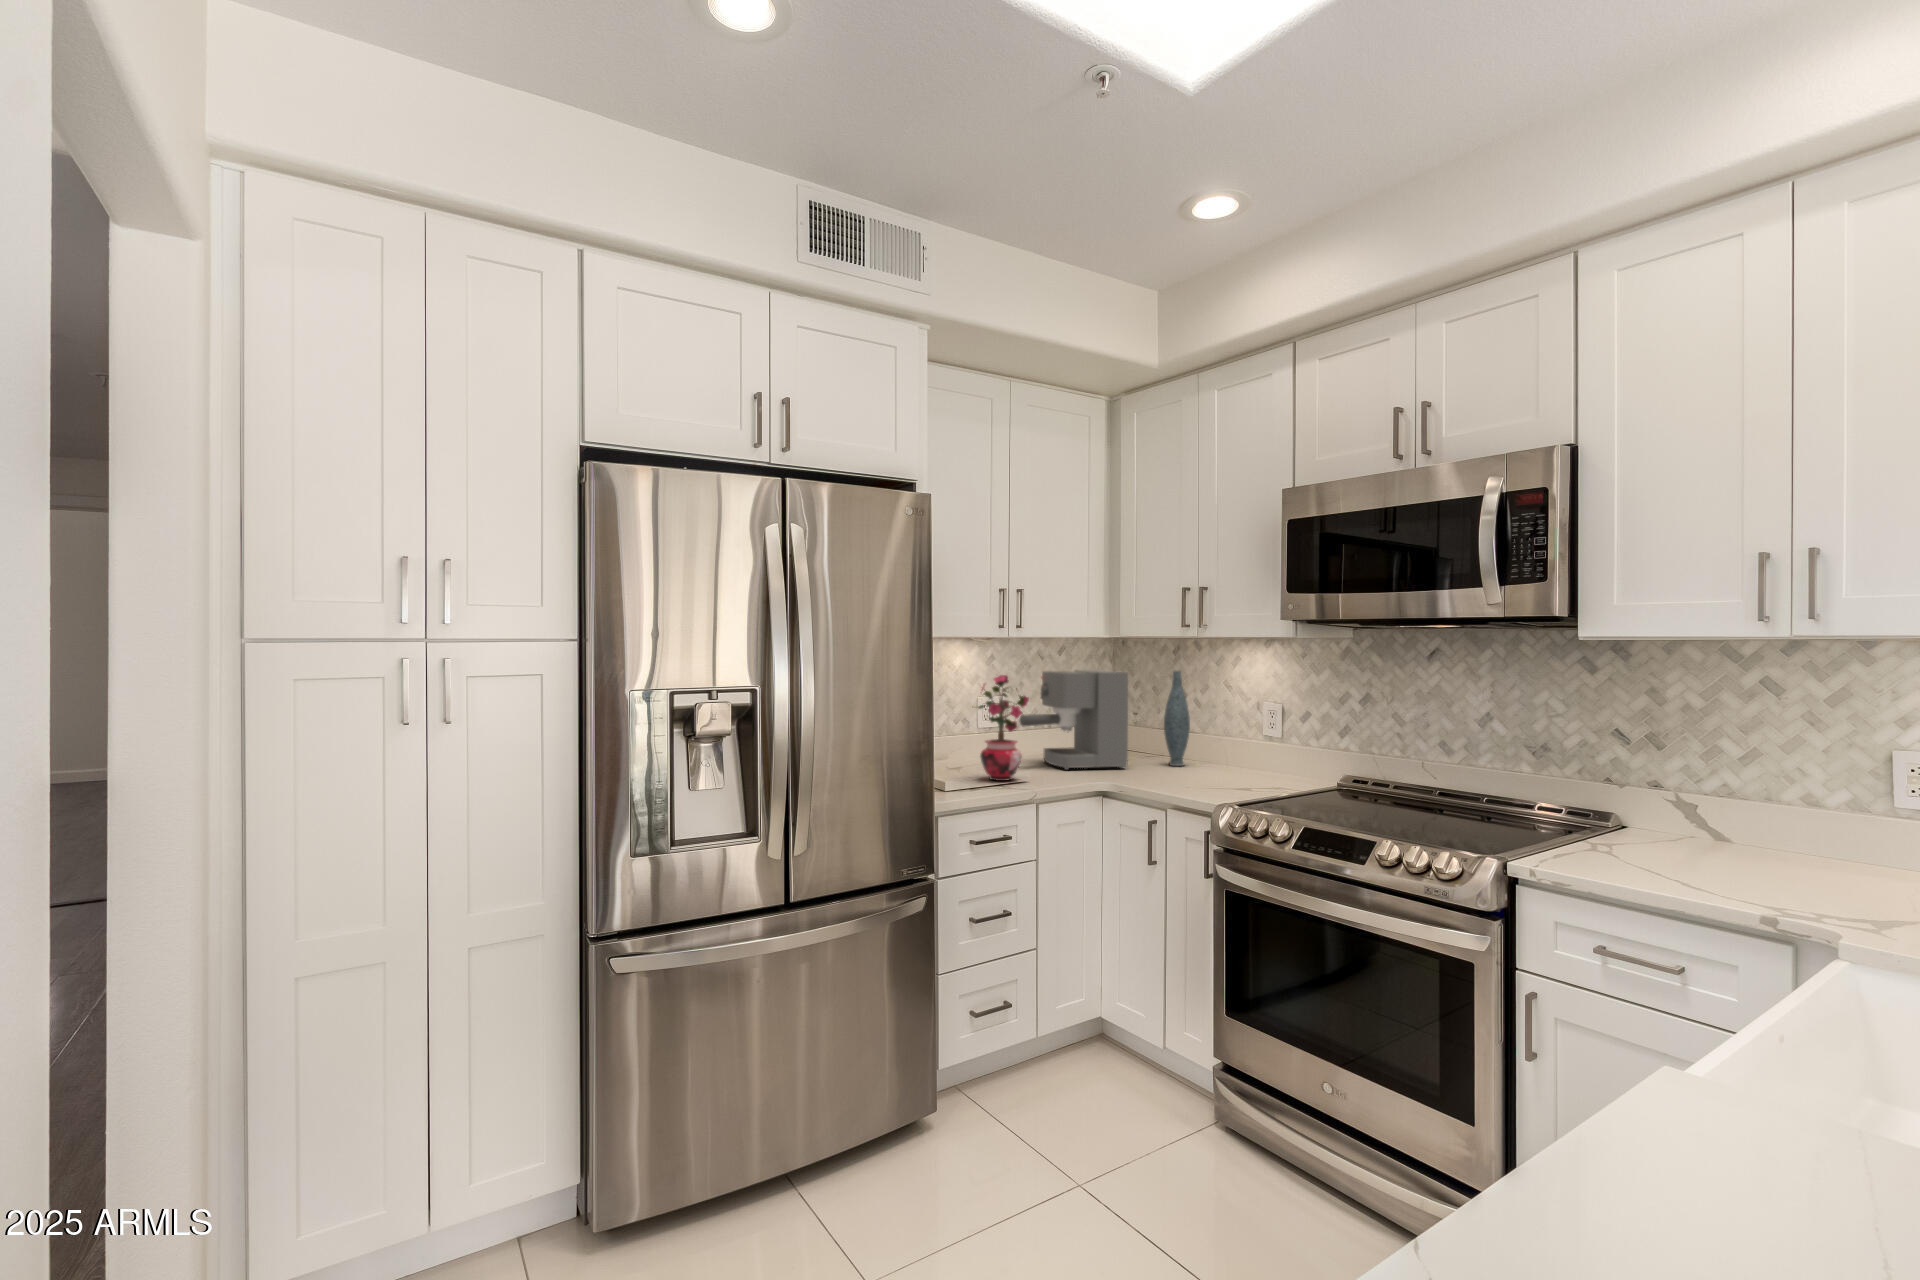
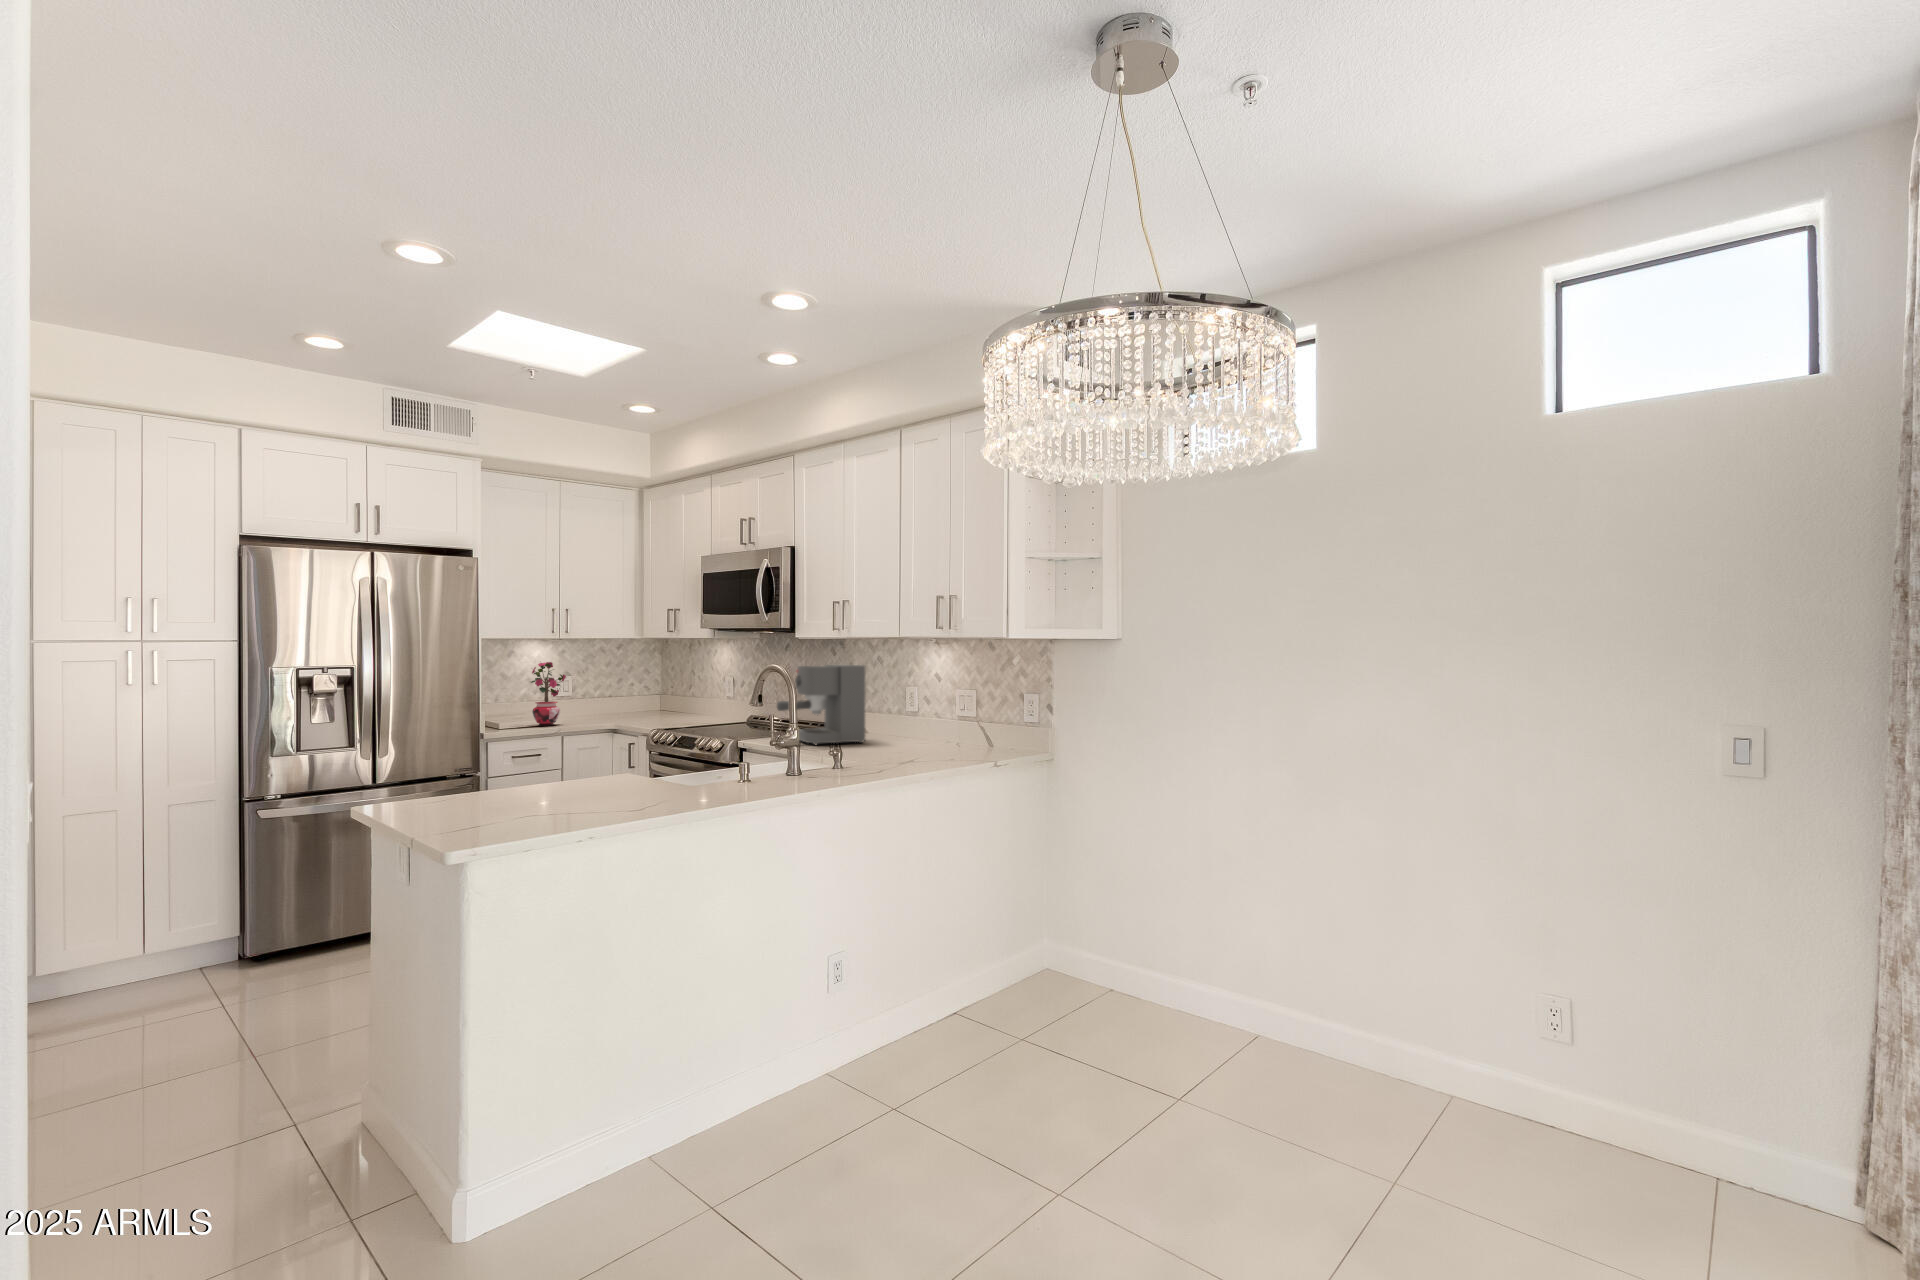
coffee maker: present [1020,670,1128,770] -> present [777,665,865,745]
vase: present [1164,670,1190,766] -> none [673,659,689,718]

